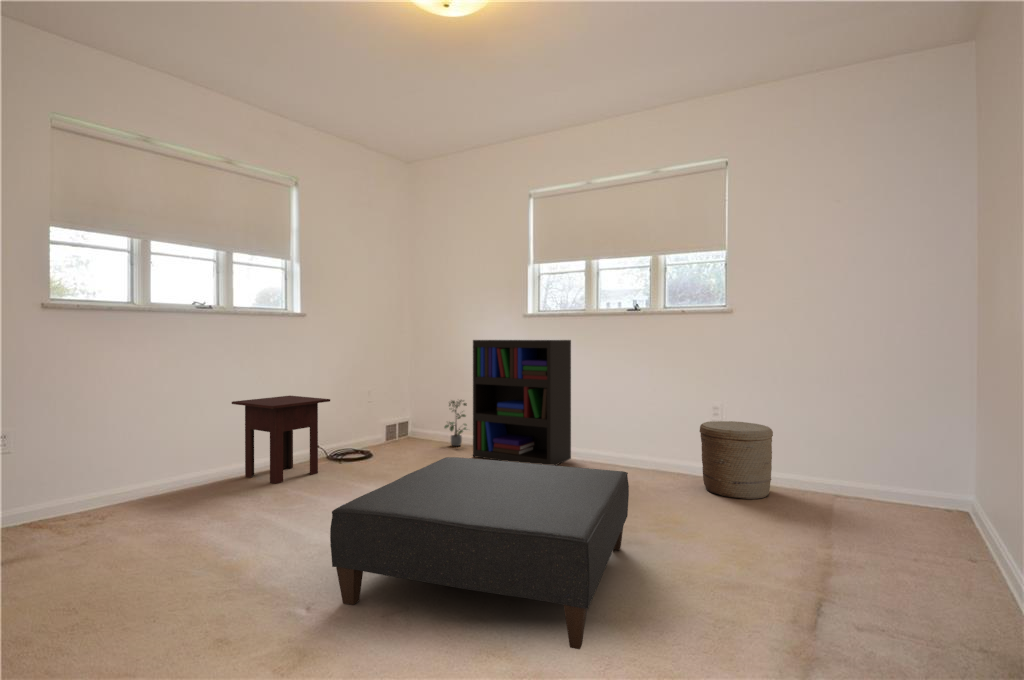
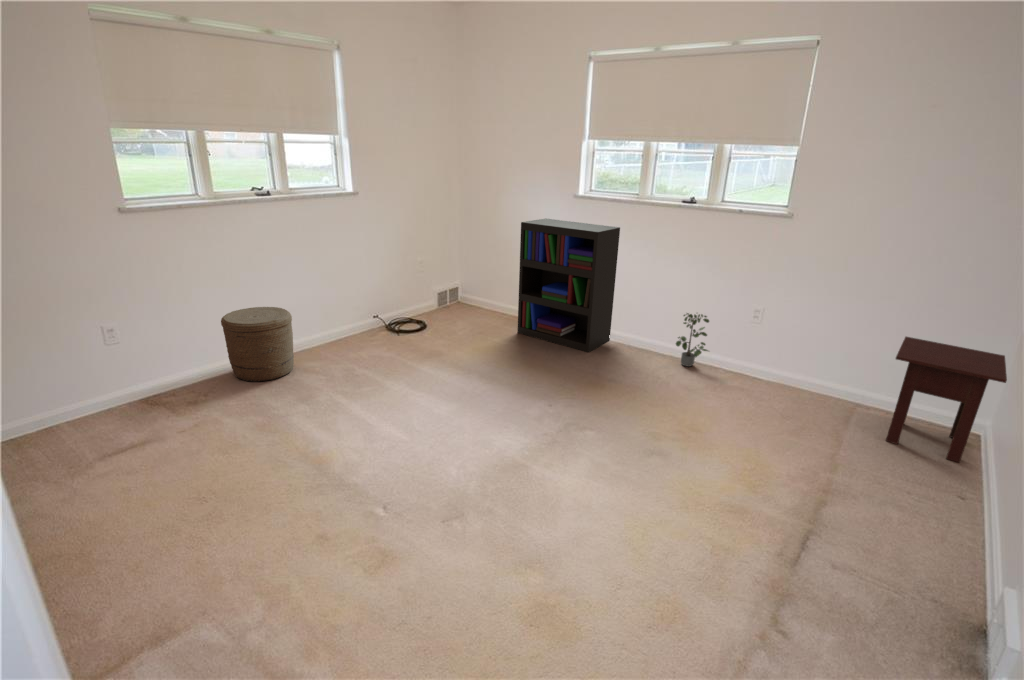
side table: present [232,396,330,484] -> present [886,337,1007,462]
potted plant: present [444,400,467,446] -> present [676,313,709,367]
woven basket: present [700,421,773,499] -> present [221,307,294,382]
ottoman: present [330,457,629,649] -> none [392,364,652,560]

